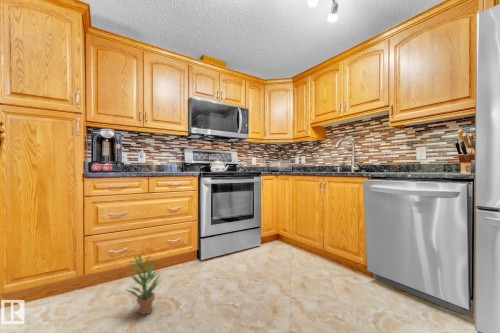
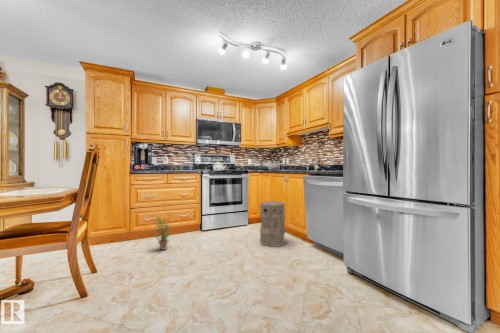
trash can: none [297,217,338,291] -> present [260,201,285,247]

